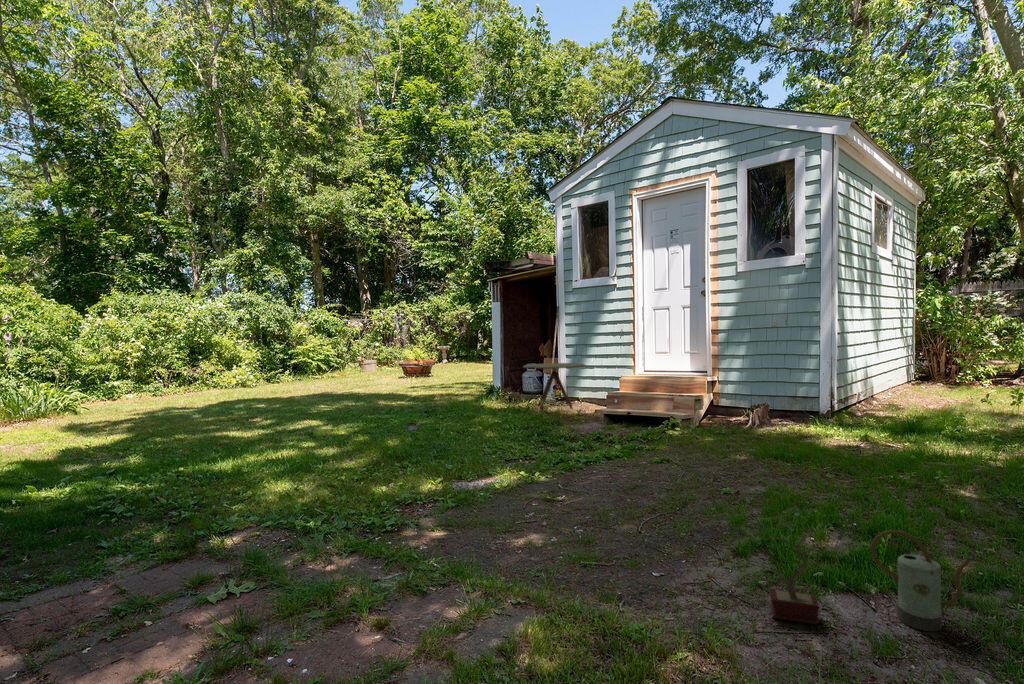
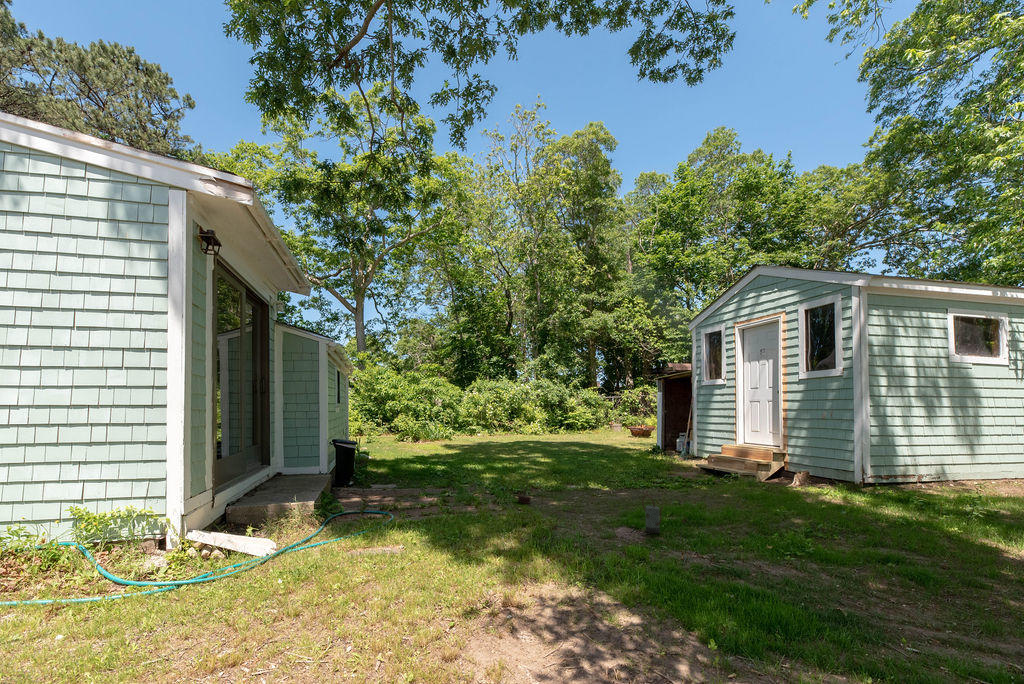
round table: present [523,363,585,410] -> none [666,435,710,467]
potted plant: present [751,505,869,624] -> present [518,473,531,504]

